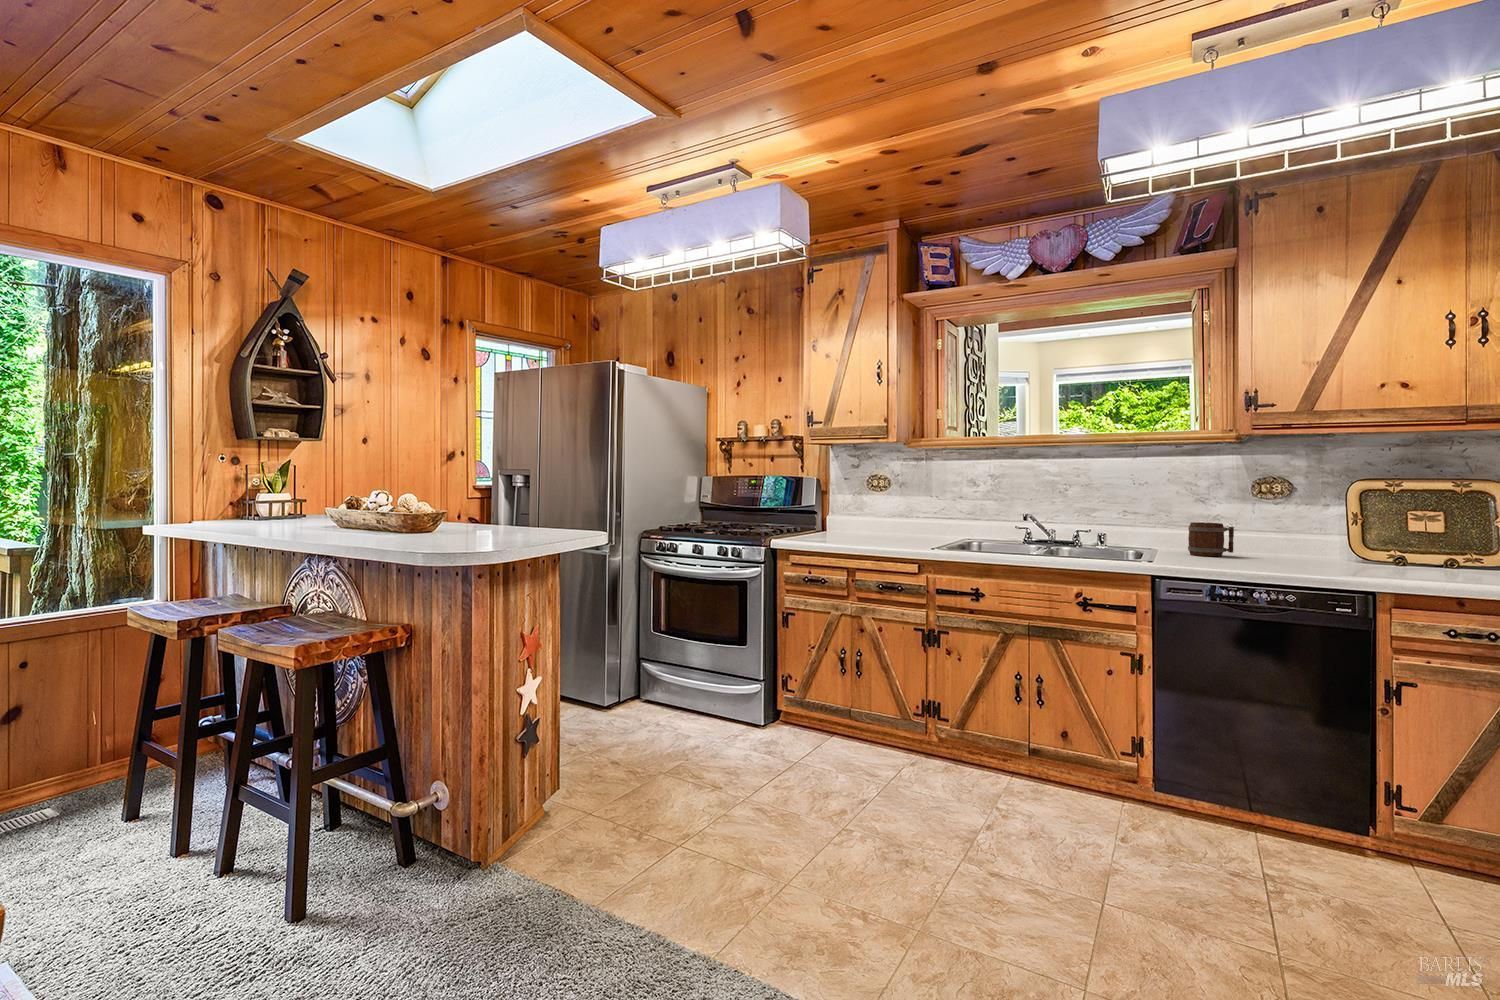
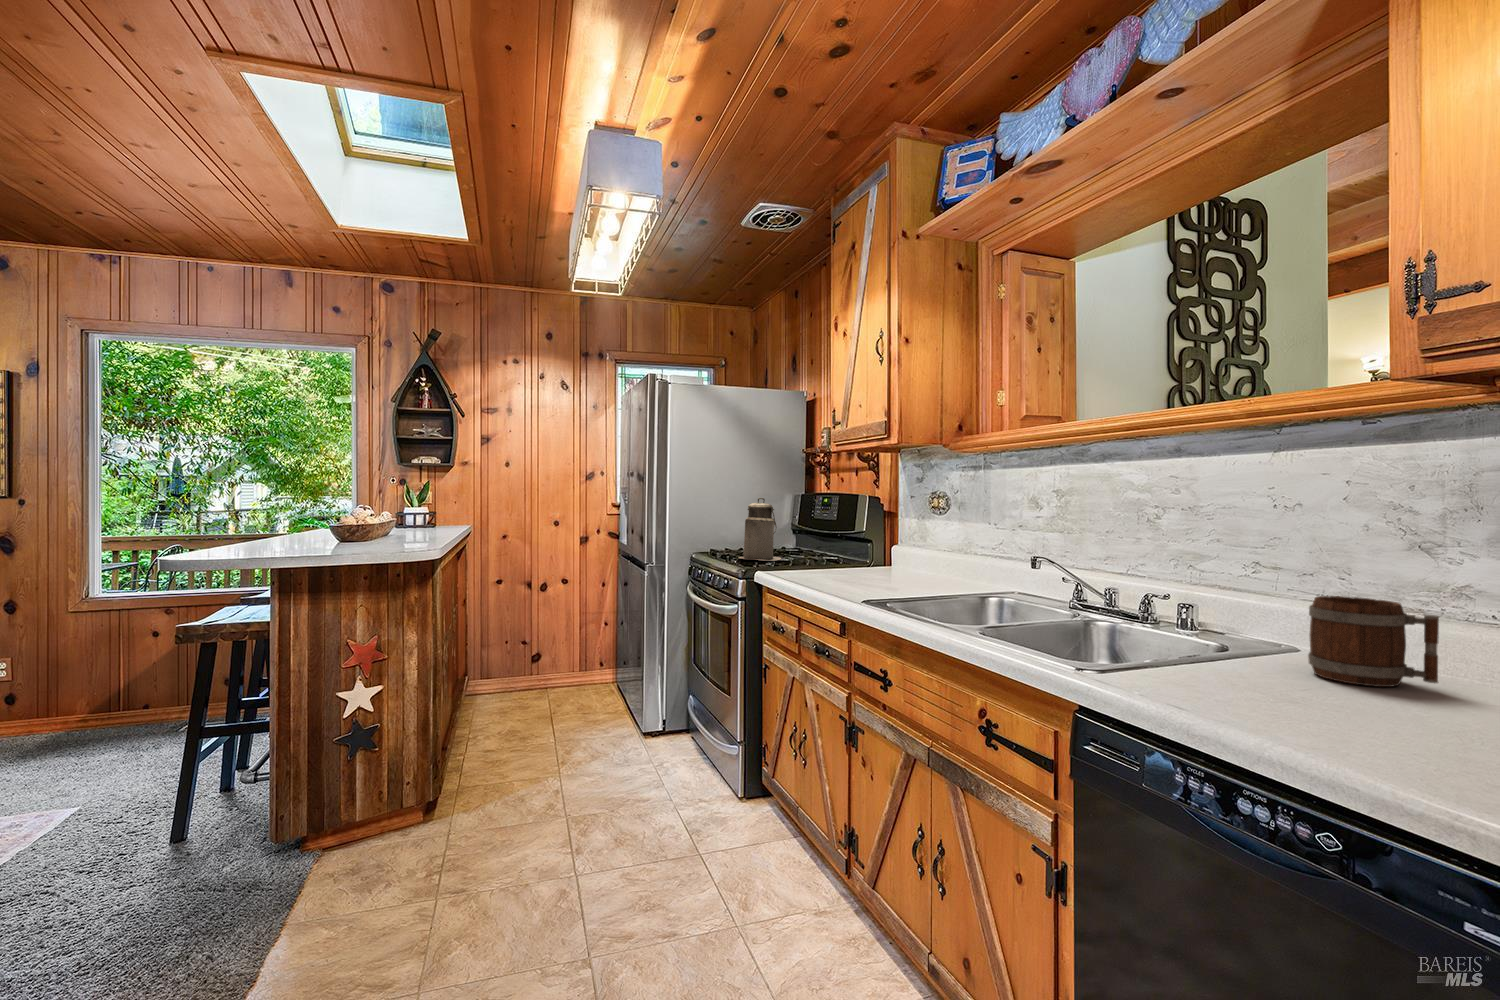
canister: none [714,480,750,532] -> present [739,498,781,561]

